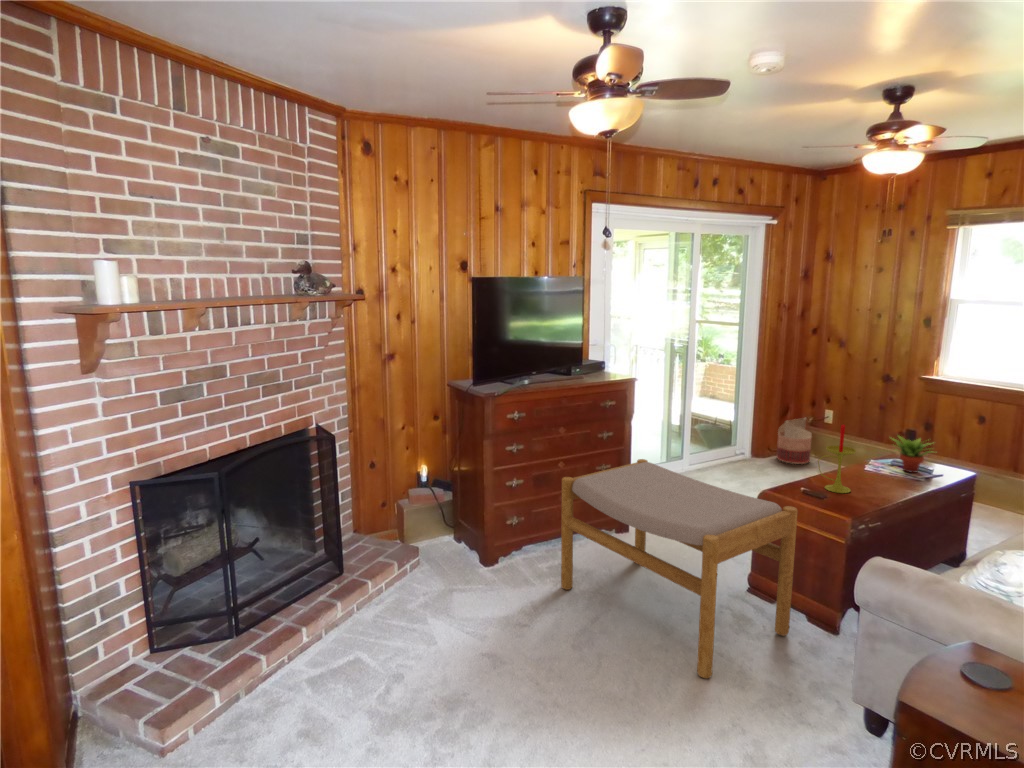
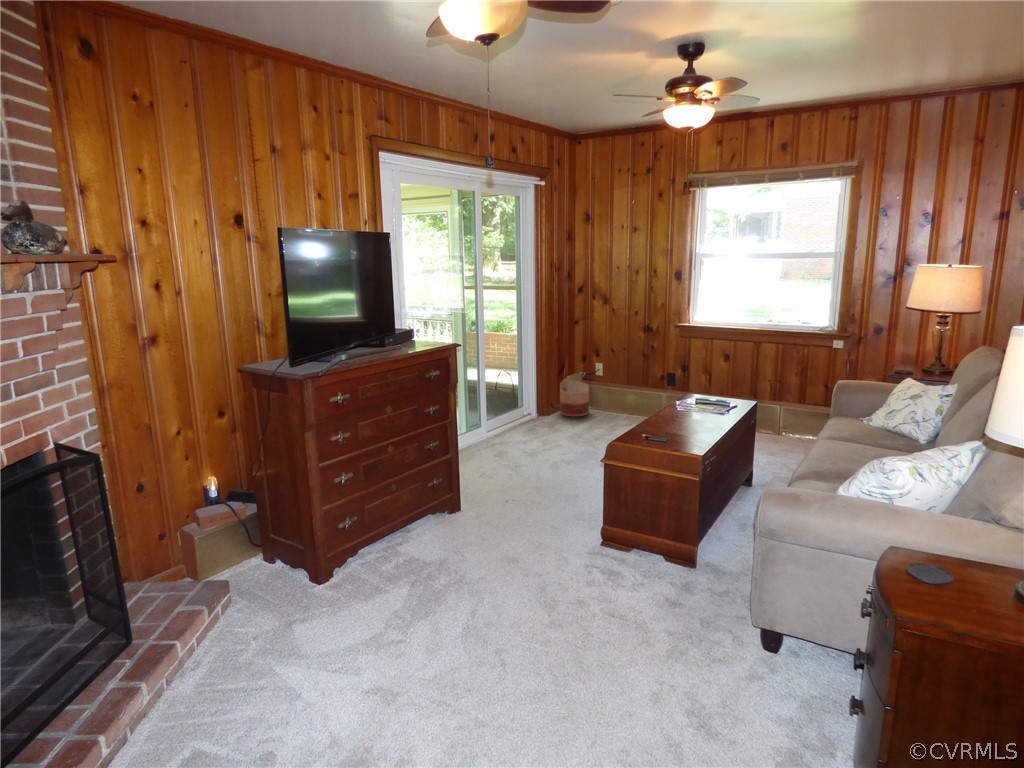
candle: present [818,425,856,493] -> none [651,368,685,435]
succulent plant: present [892,436,937,473] -> none [690,375,729,408]
footstool: present [561,459,798,678] -> none [411,429,660,646]

